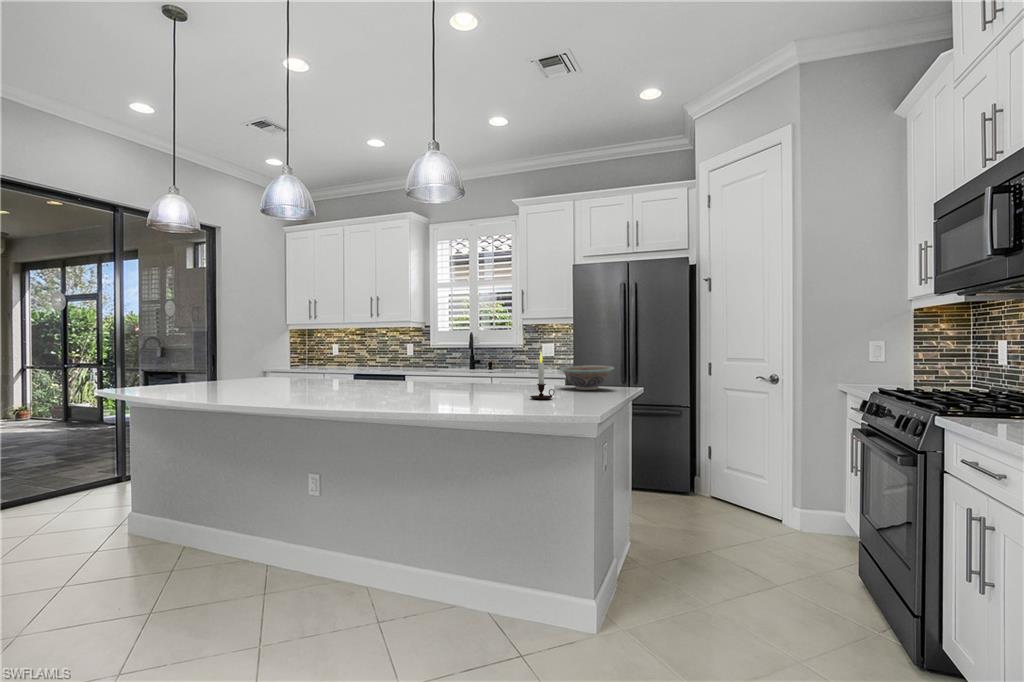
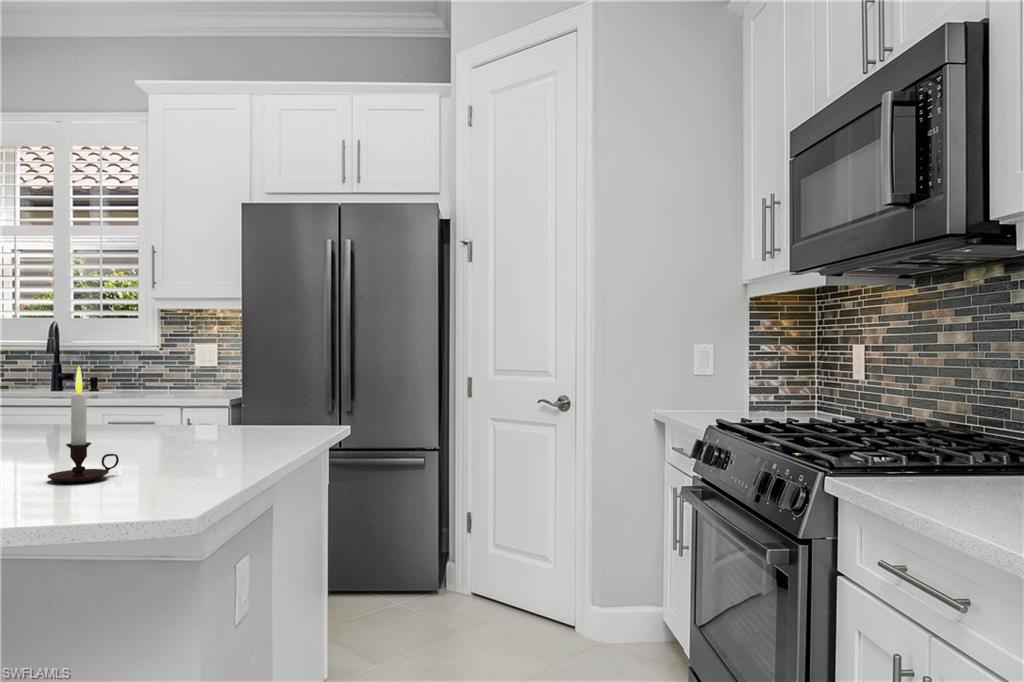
decorative bowl: present [560,365,614,390] -> none [168,390,286,442]

